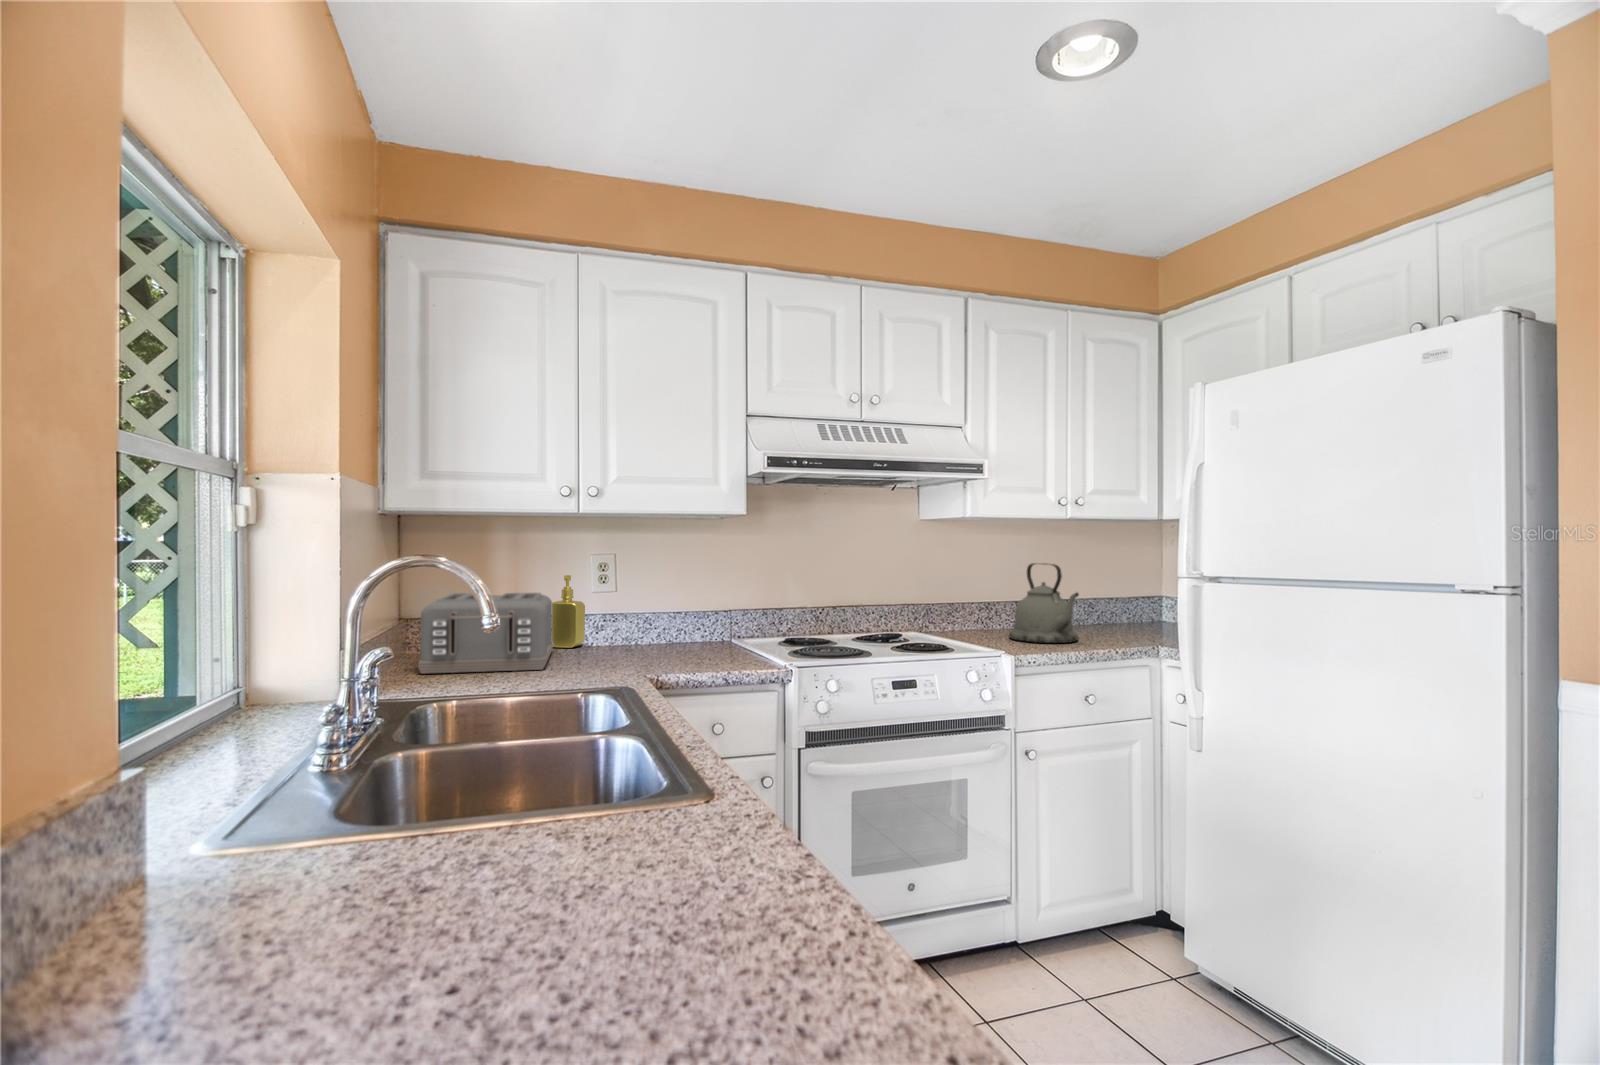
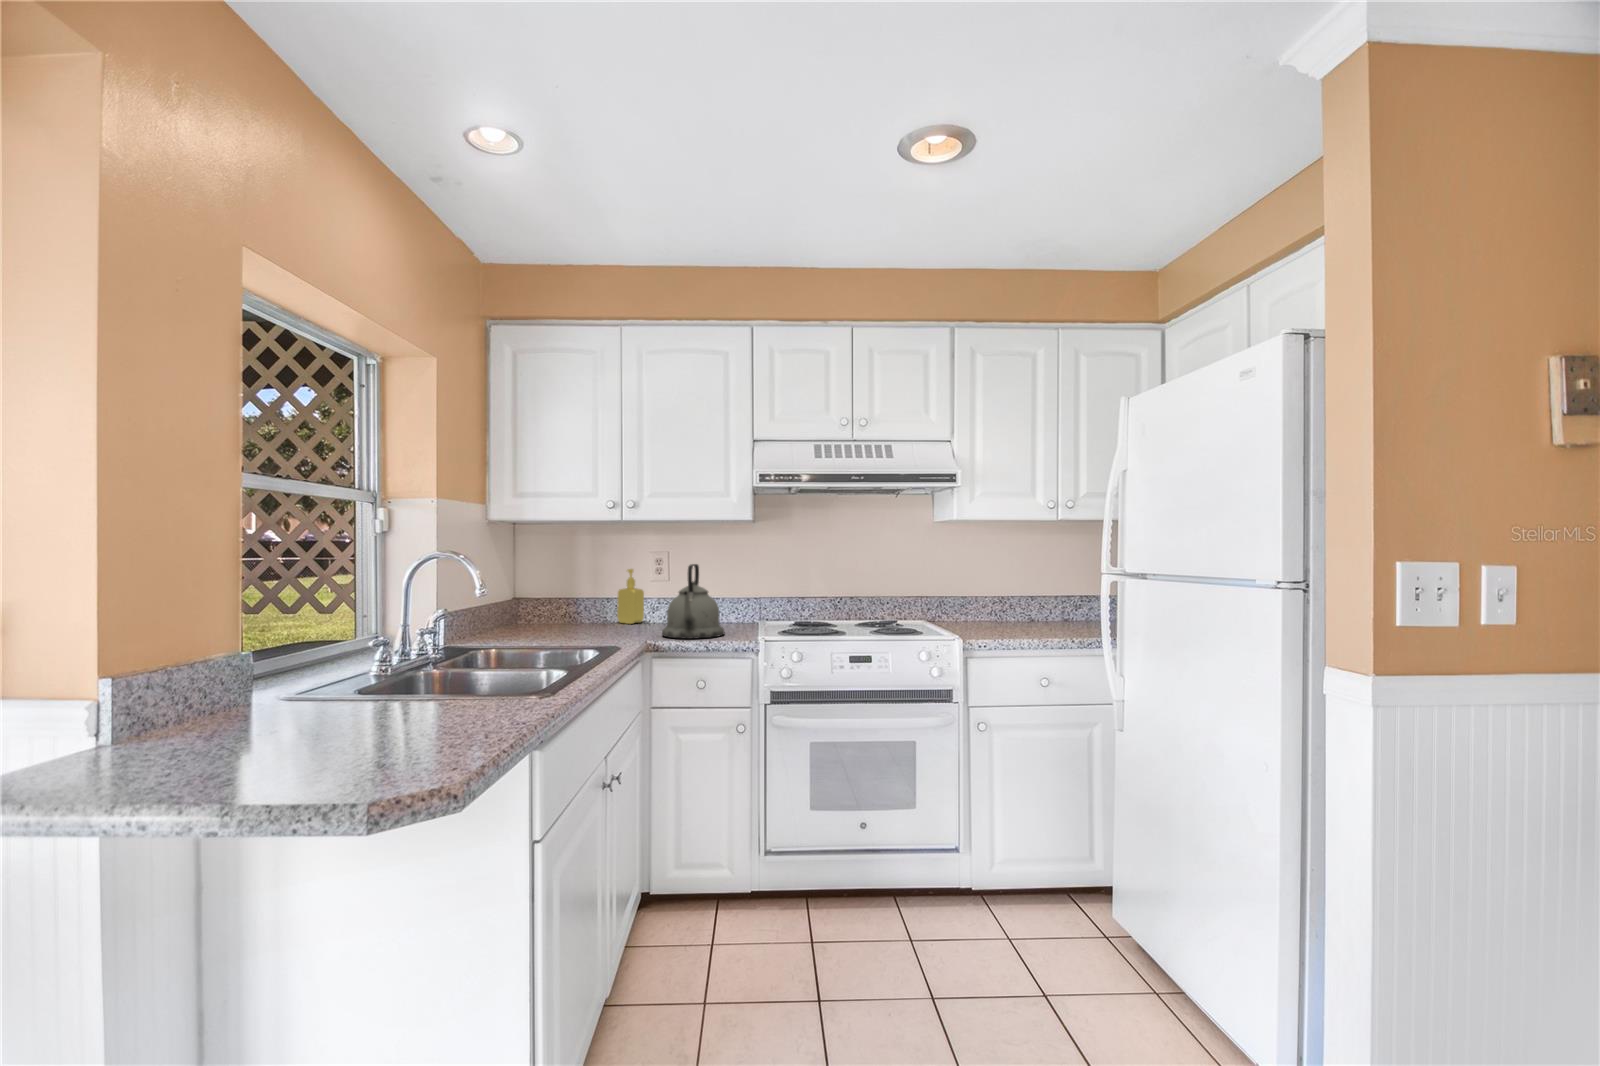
kettle: present [1009,563,1079,643] -> present [662,564,725,639]
toaster: present [418,593,553,674] -> none [505,581,615,636]

